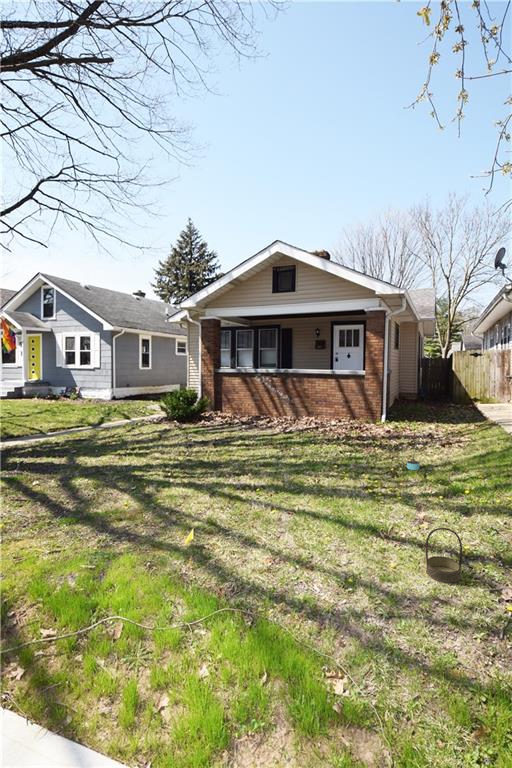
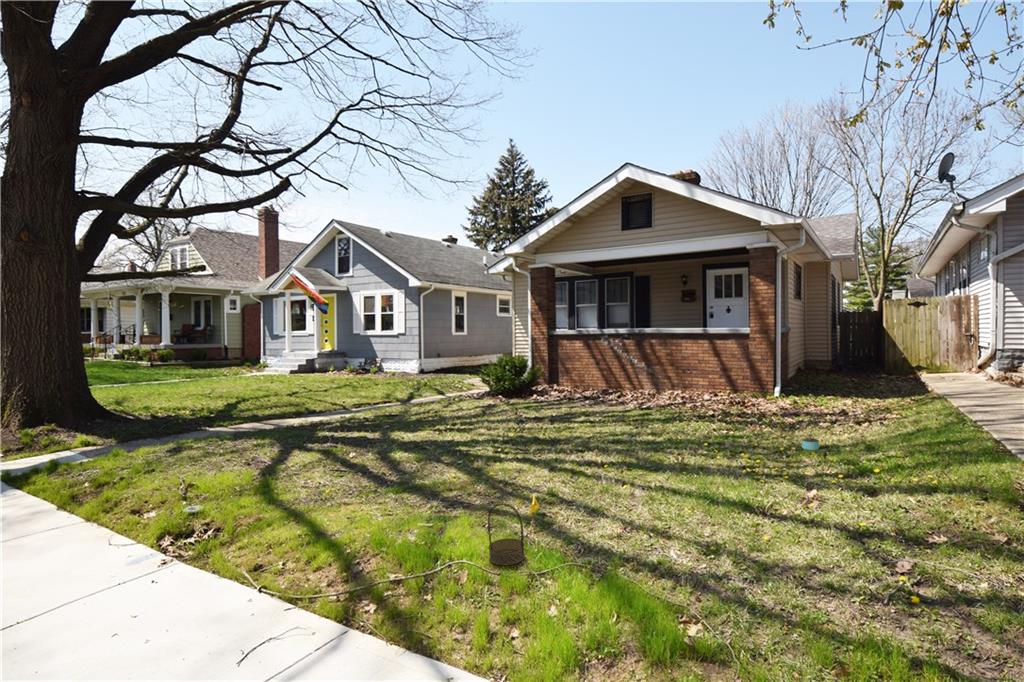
basket: present [426,528,462,583] -> present [488,503,525,565]

